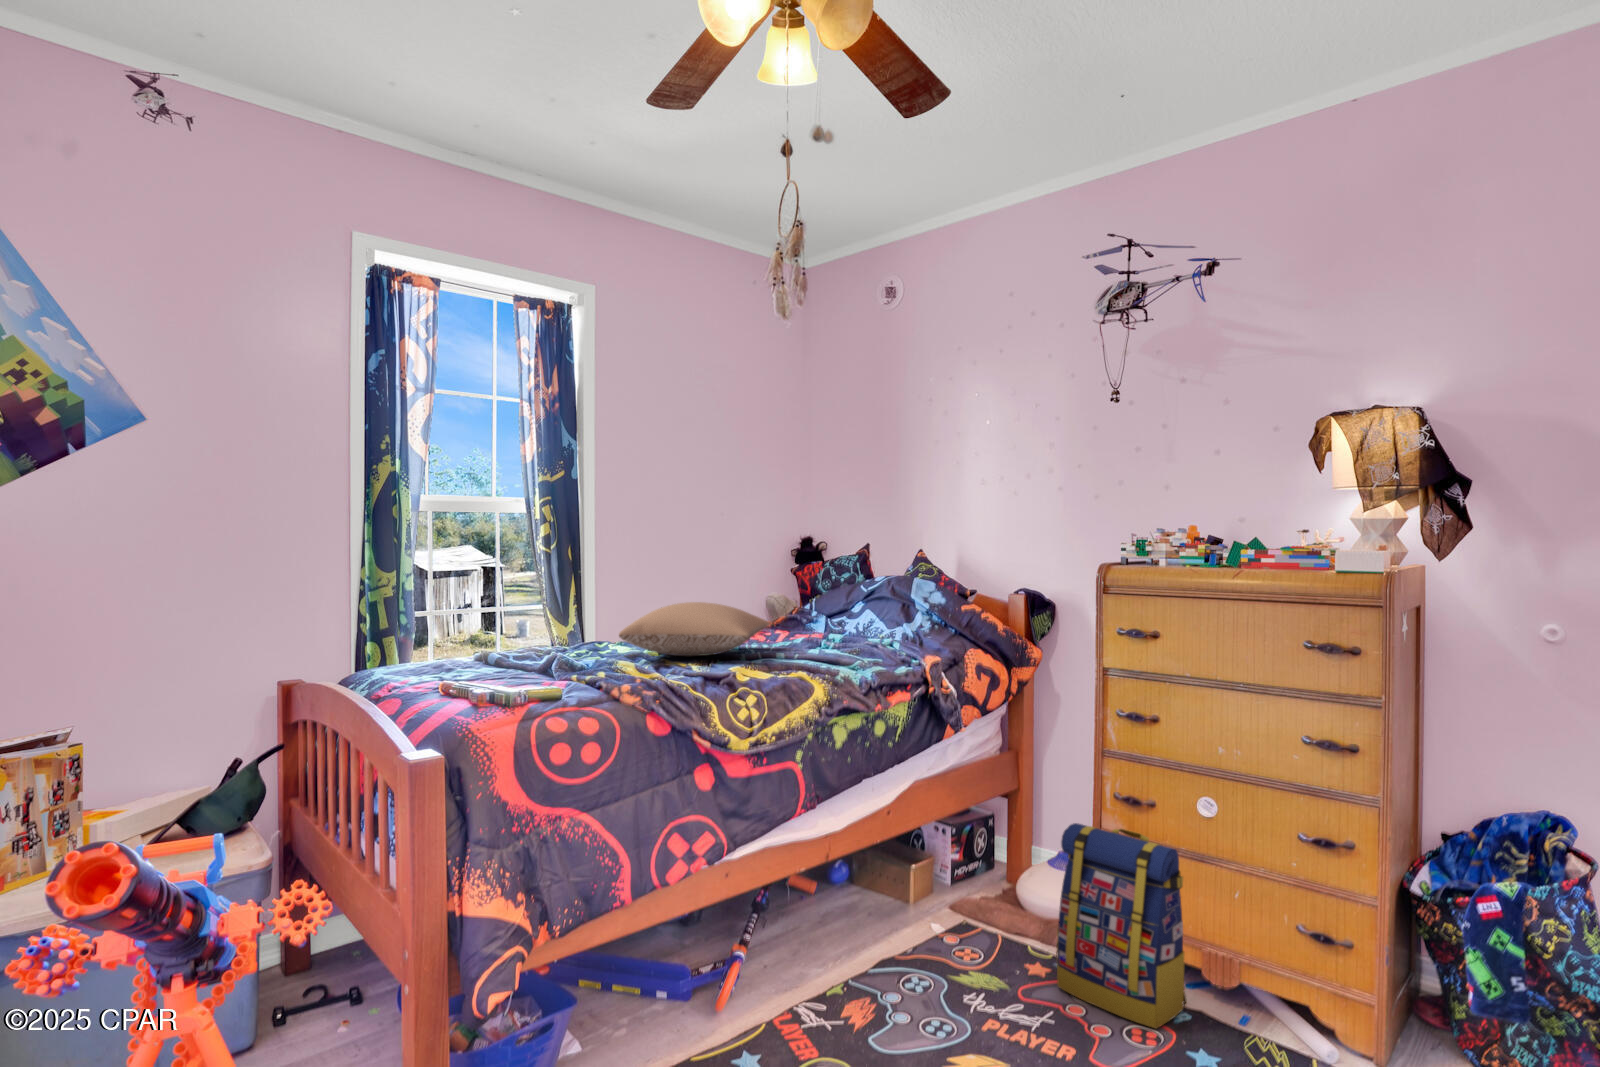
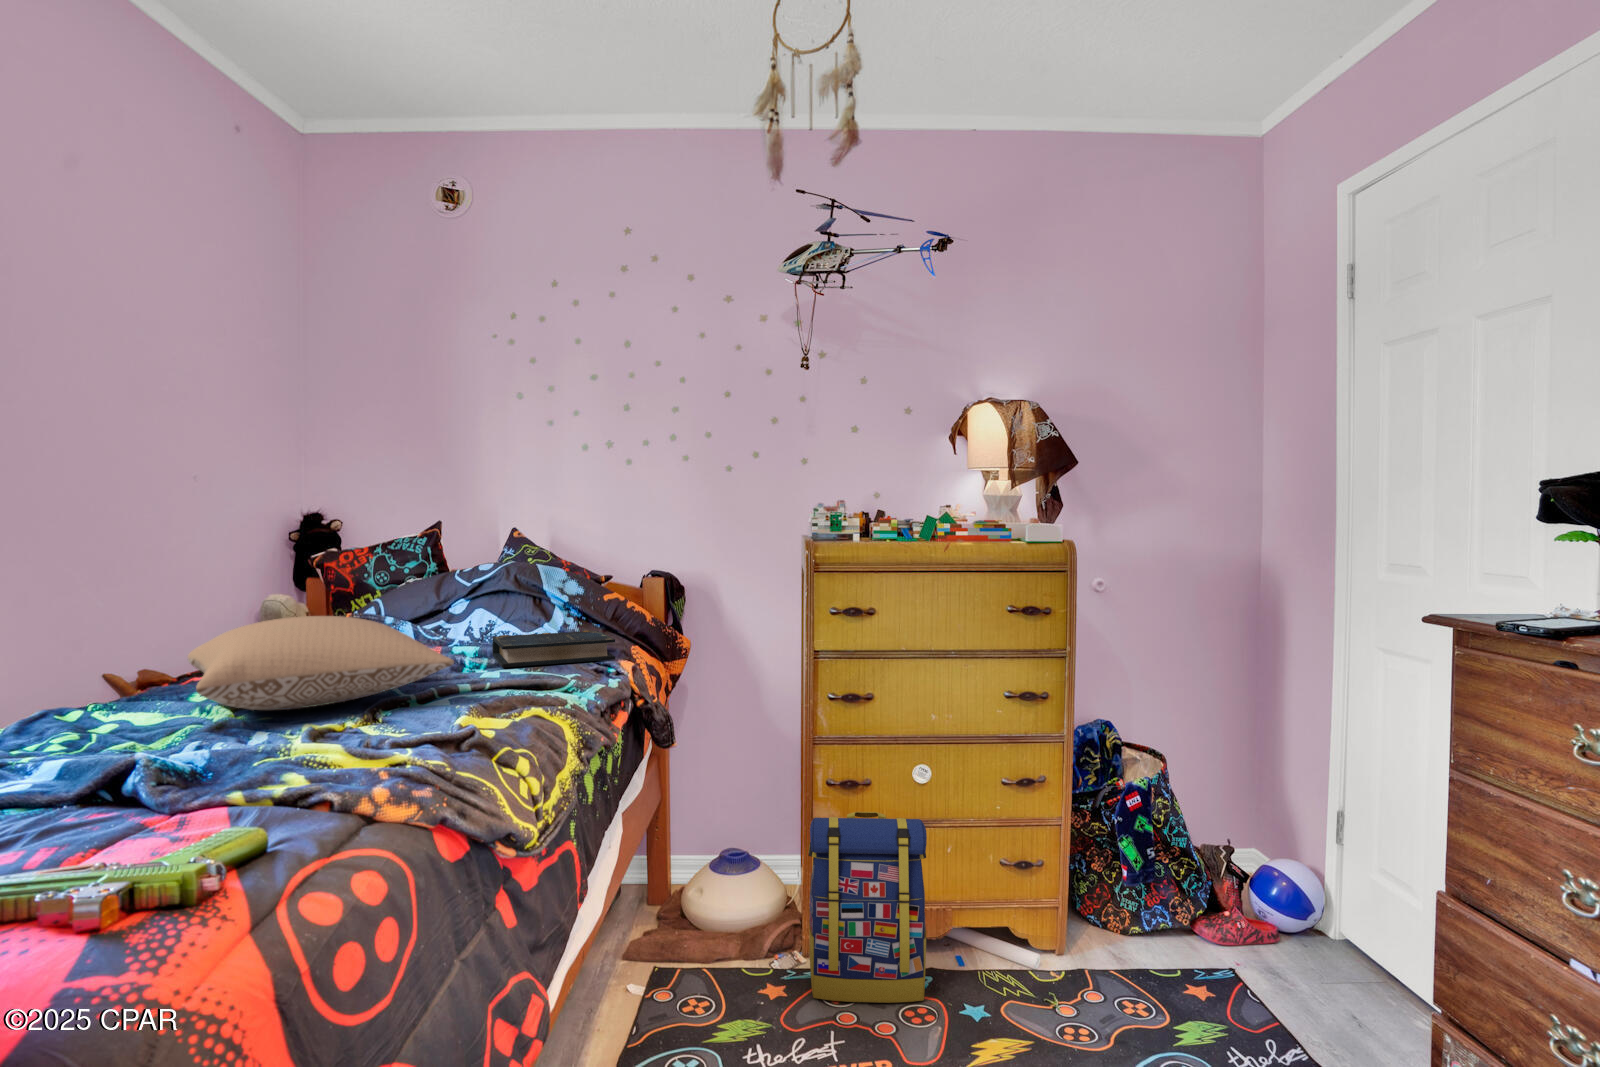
book: none [829,629,924,653] -> present [492,631,615,668]

